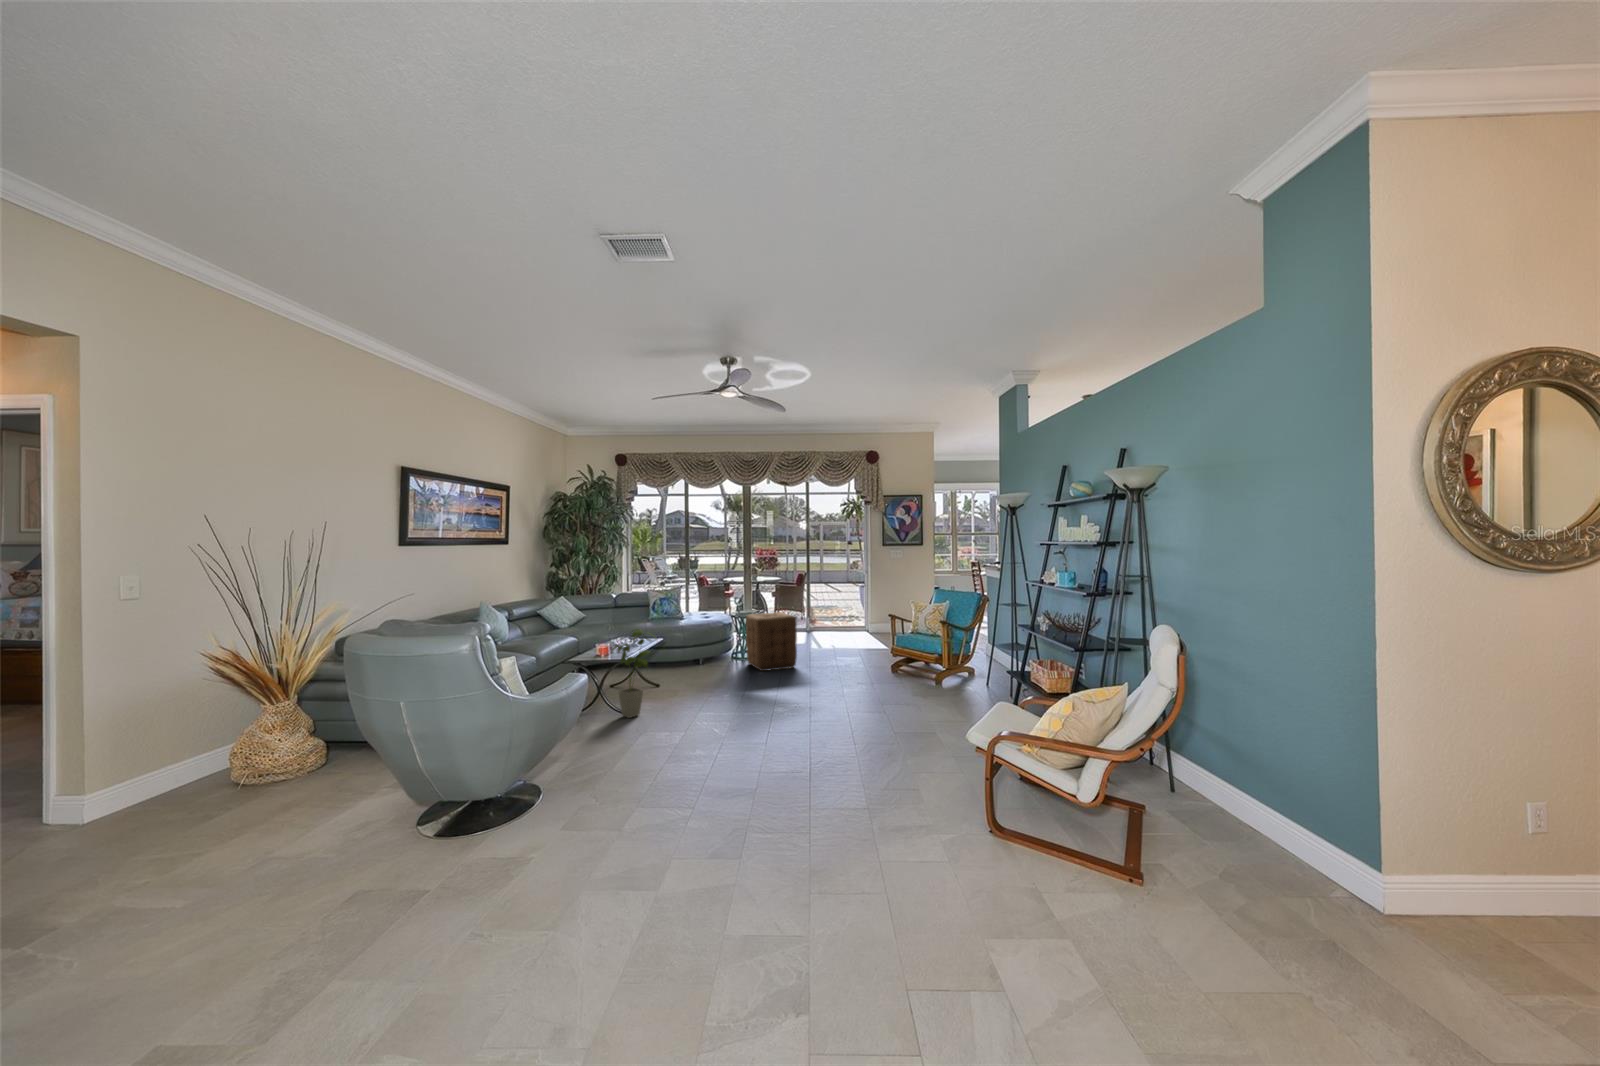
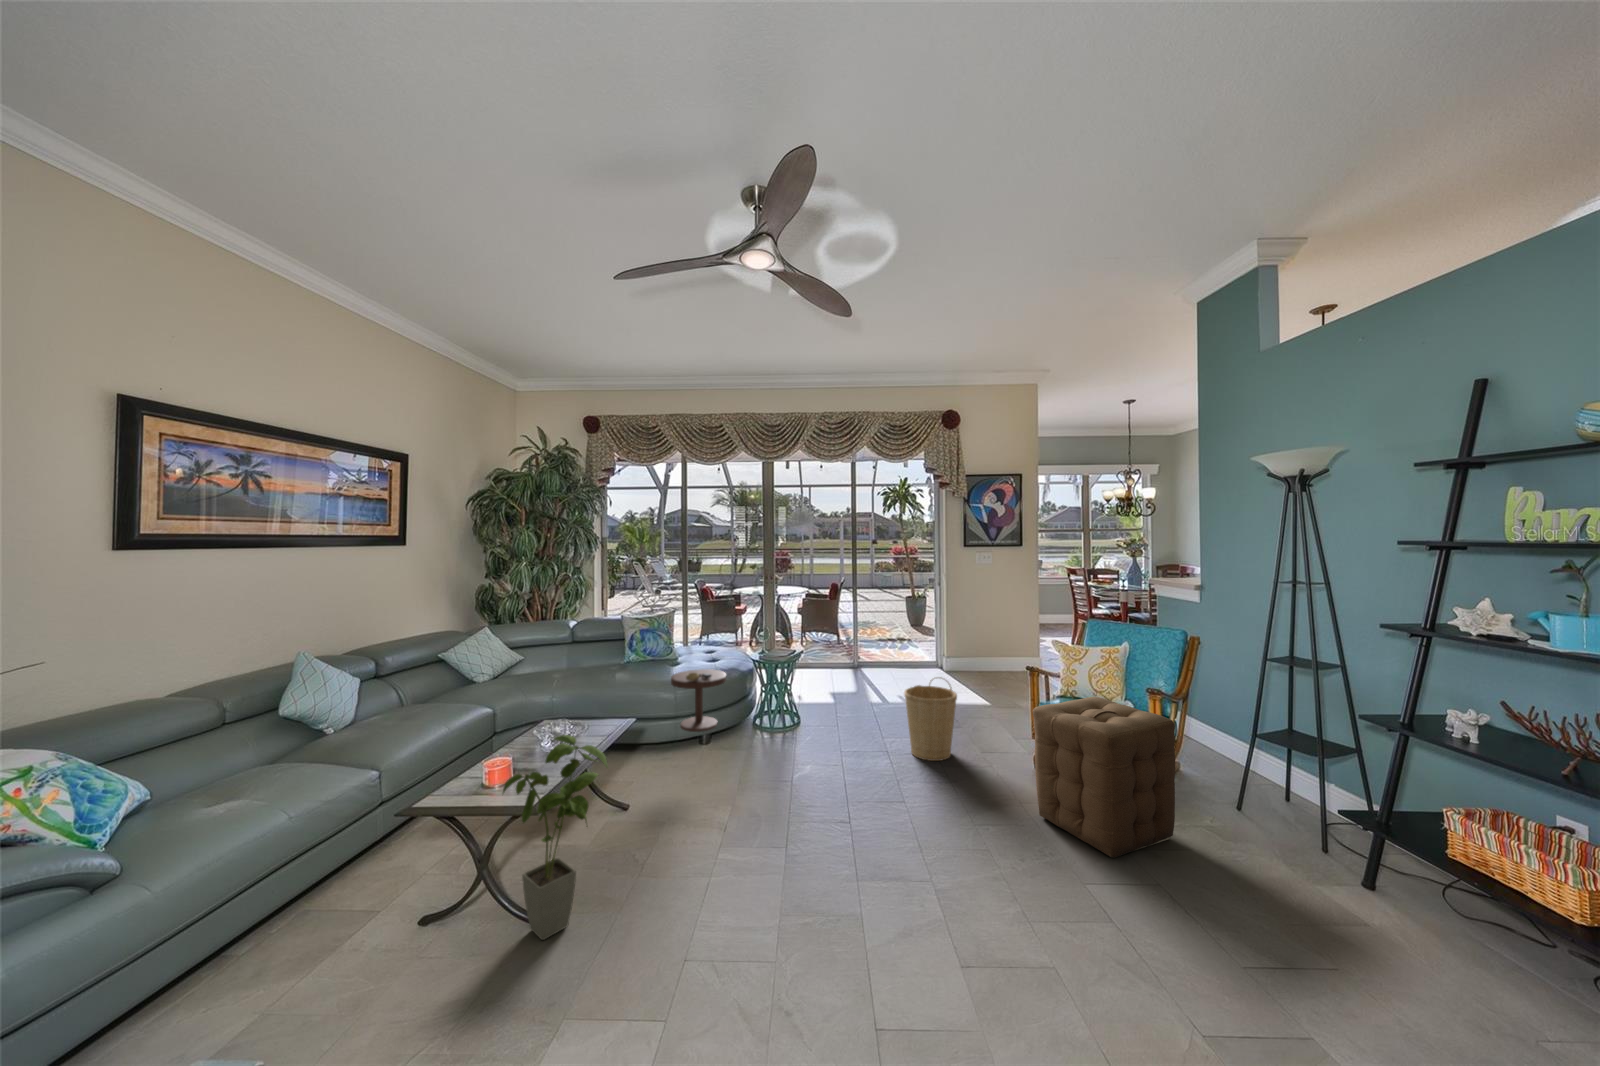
ottoman: present [746,612,797,671] -> present [1033,697,1175,857]
side table: none [681,617,713,676] -> present [671,669,726,732]
basket: none [821,624,852,671] -> present [904,685,957,761]

